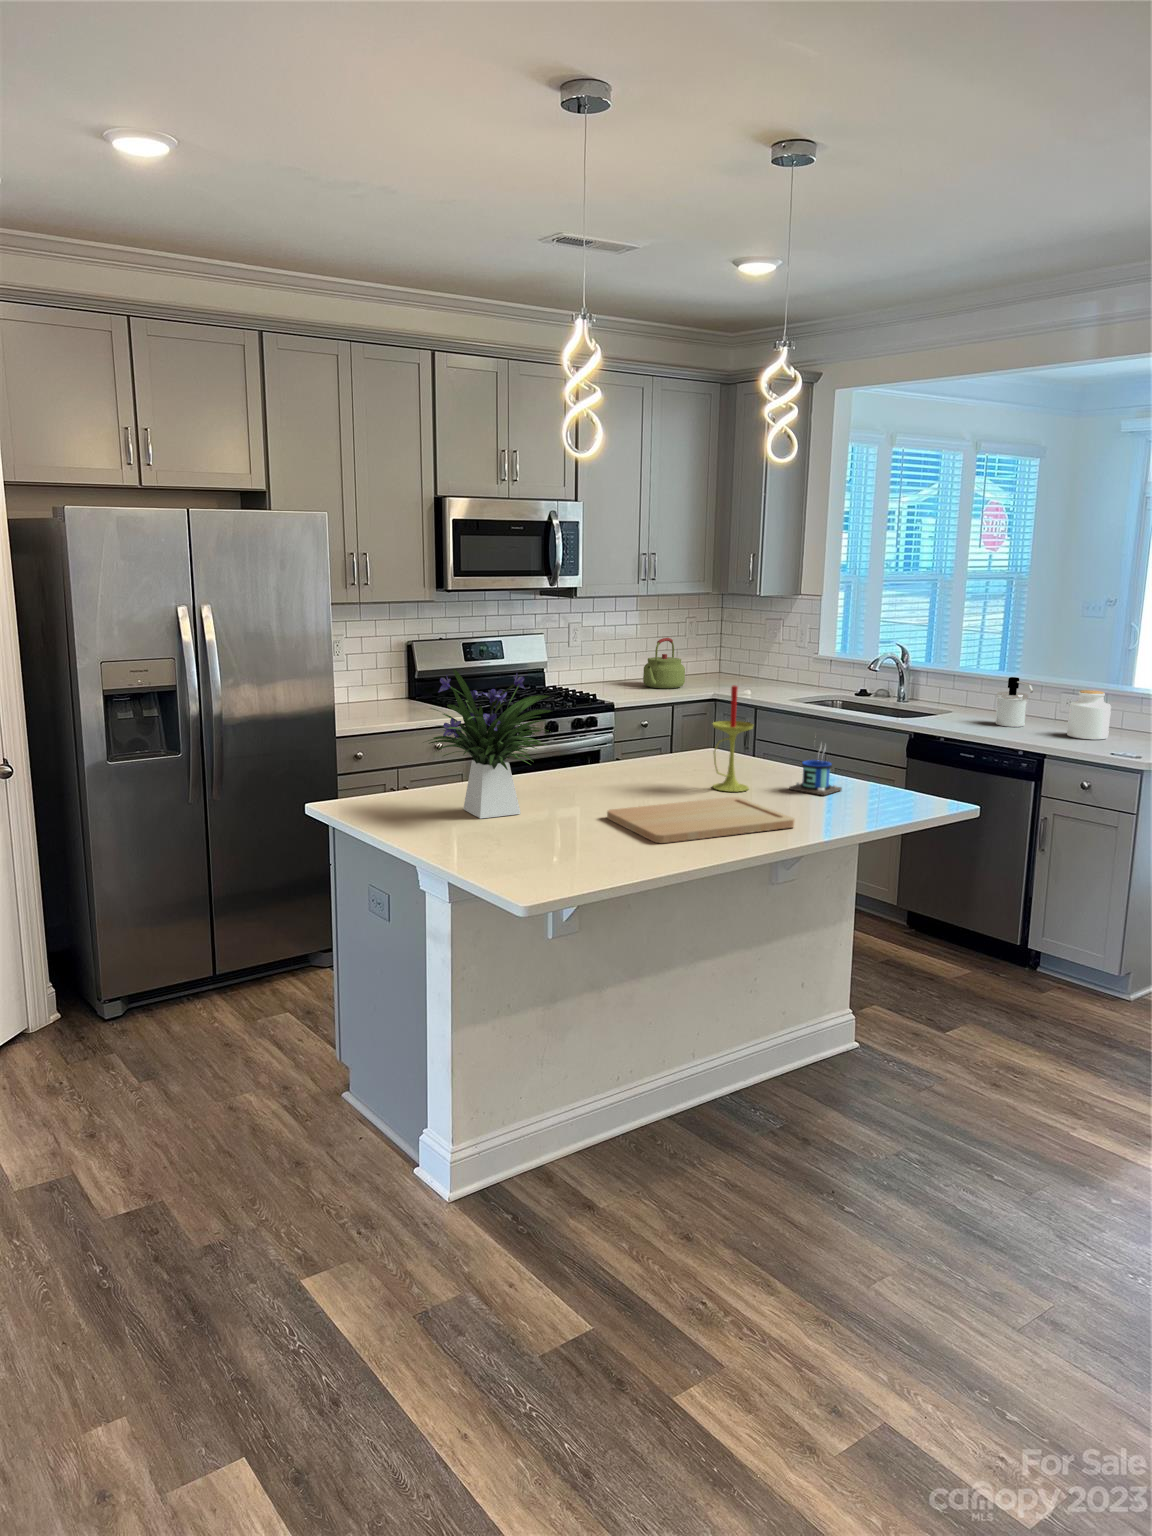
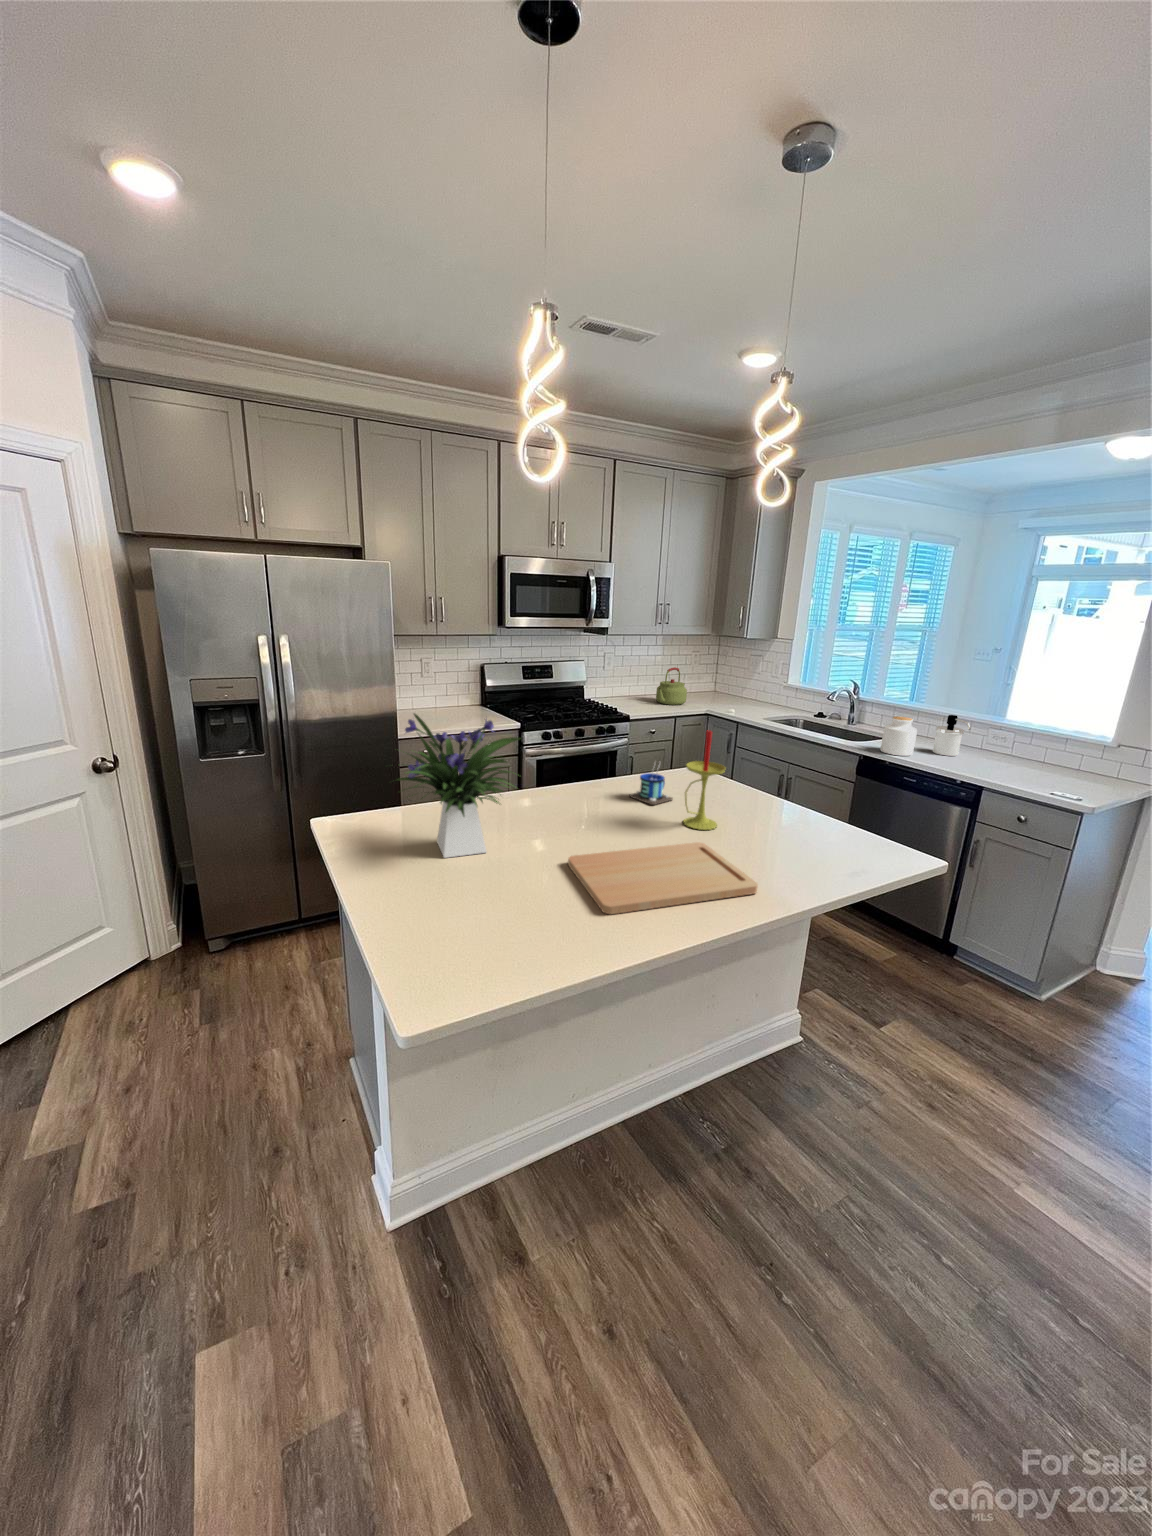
jar: present [1067,690,1111,740] -> present [880,716,917,756]
mug: present [789,745,842,795] -> present [629,762,673,805]

